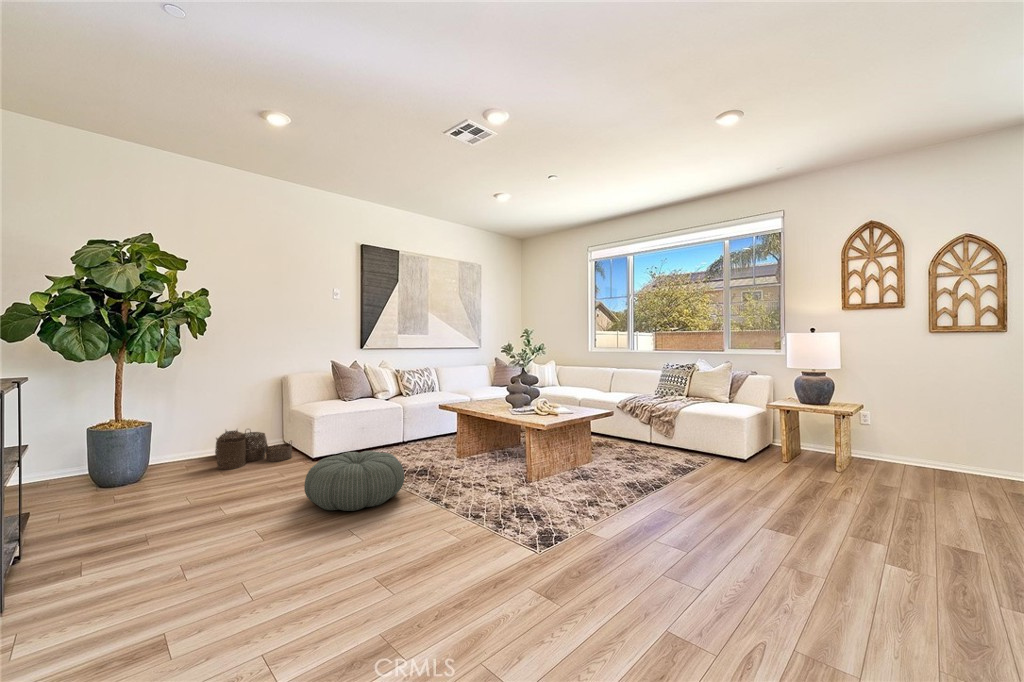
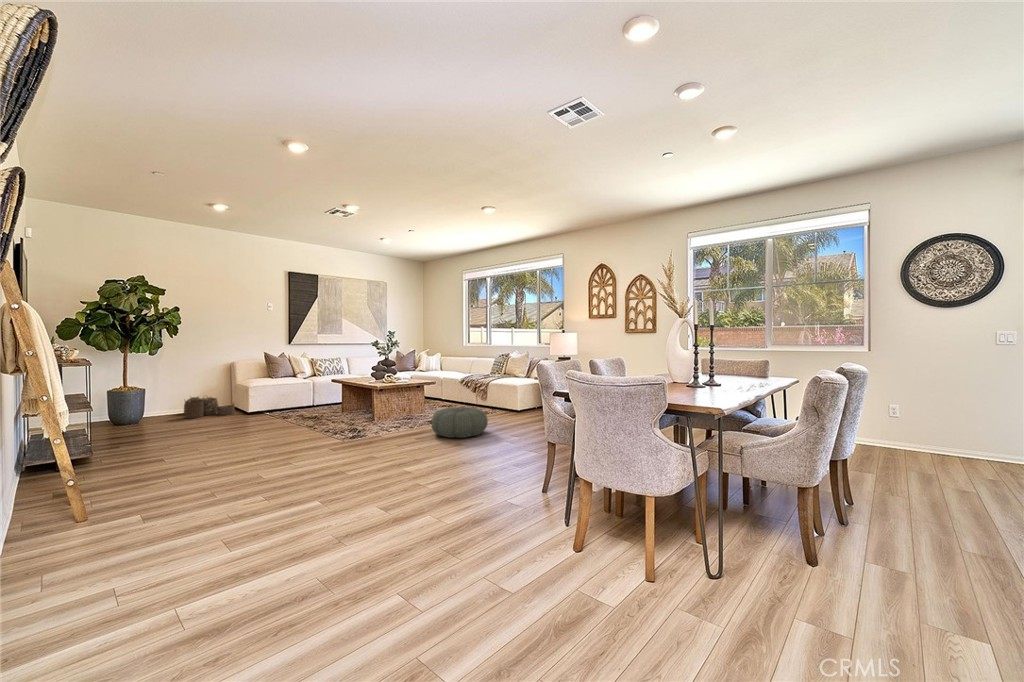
pouf: present [304,451,404,511] -> present [432,407,488,438]

